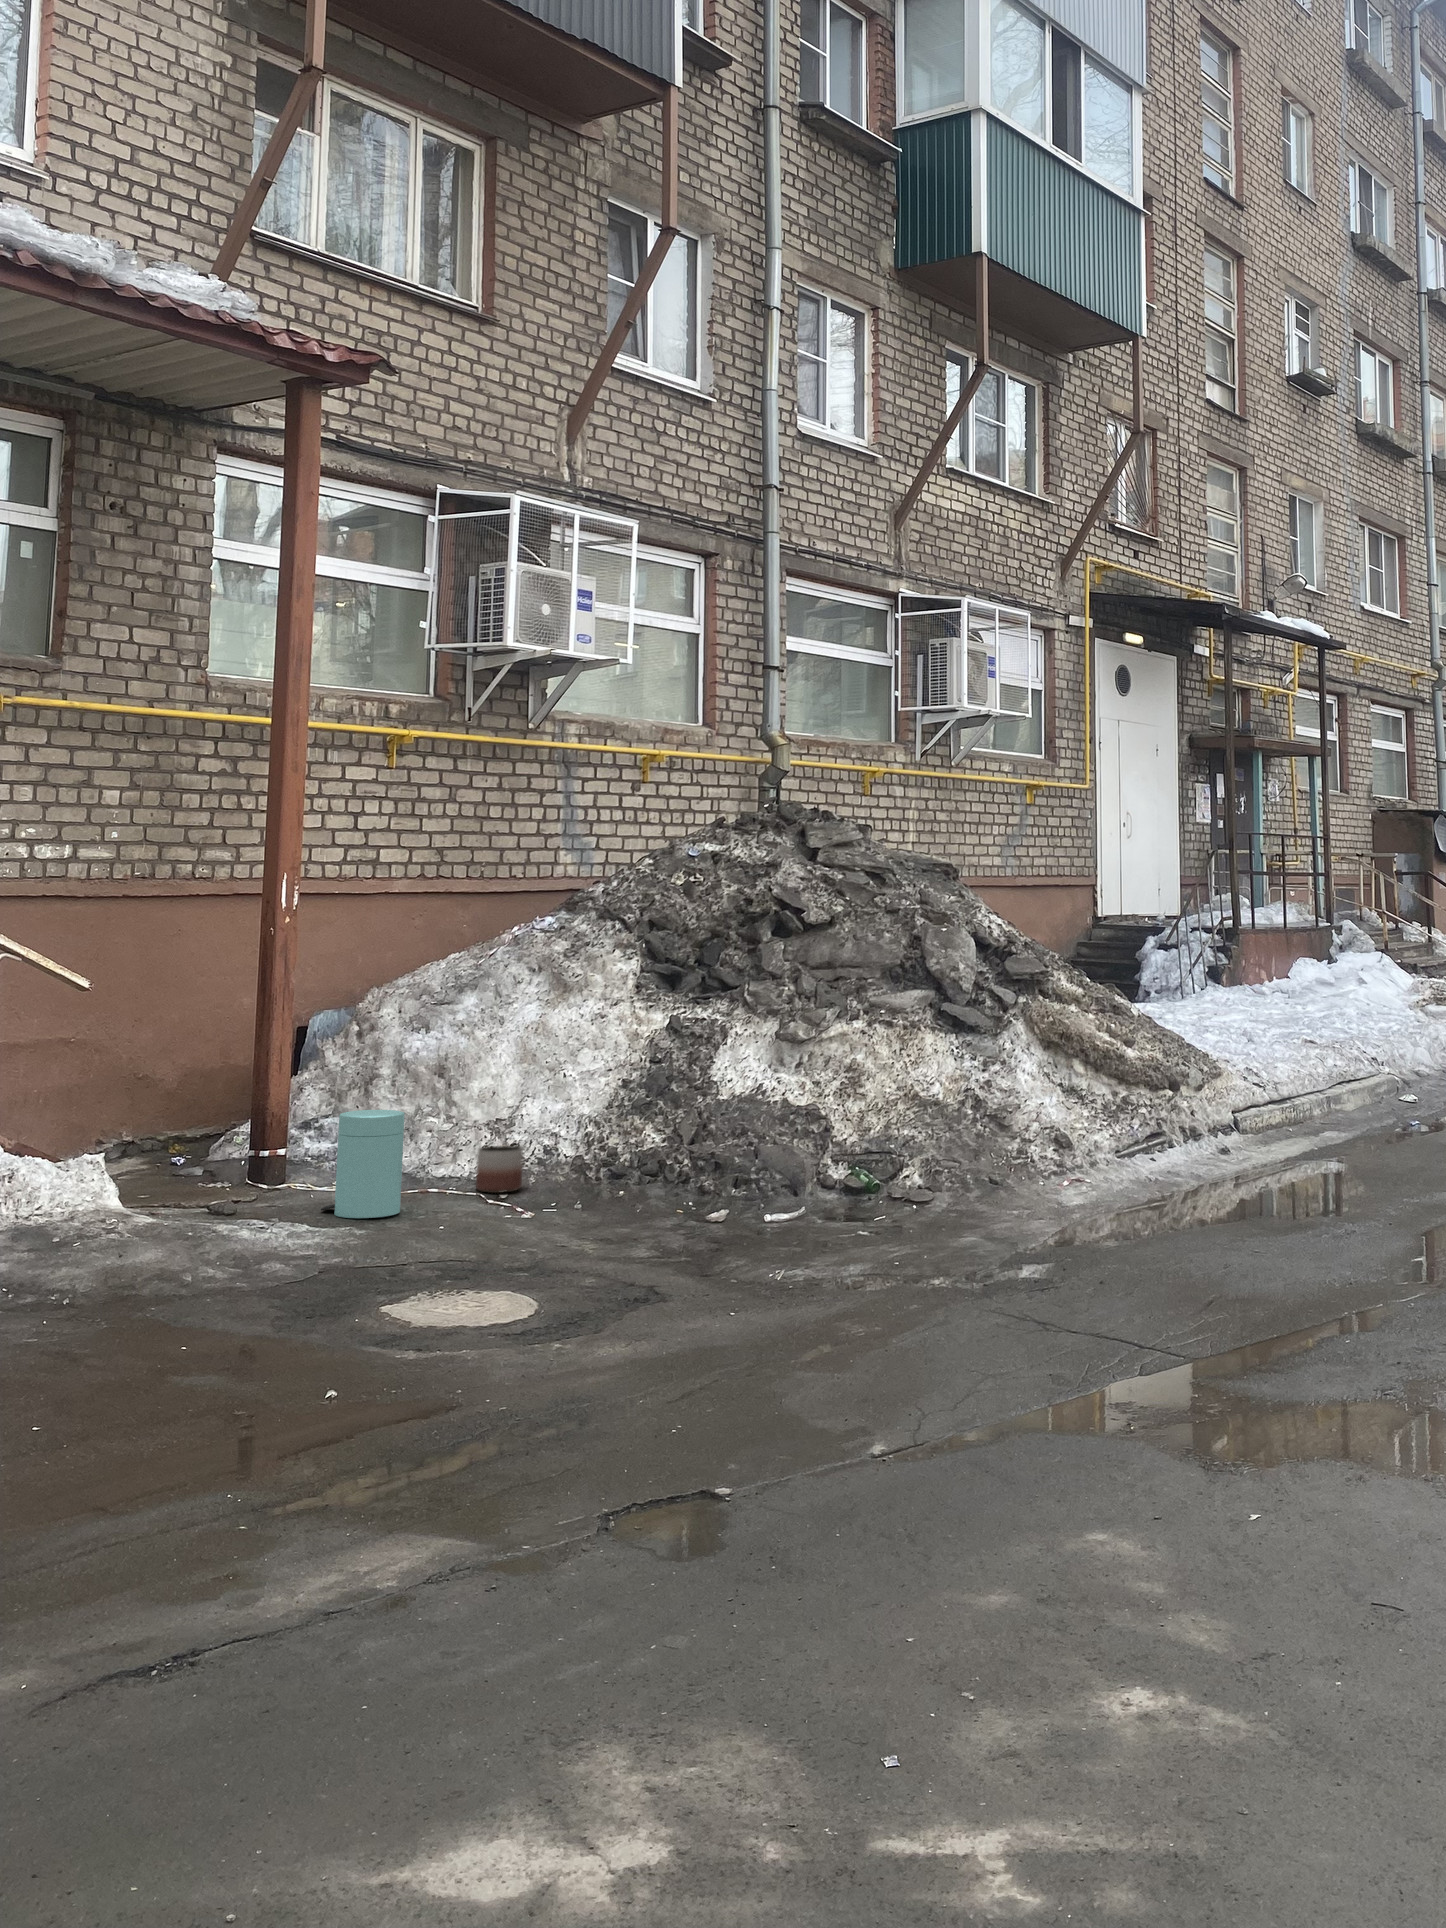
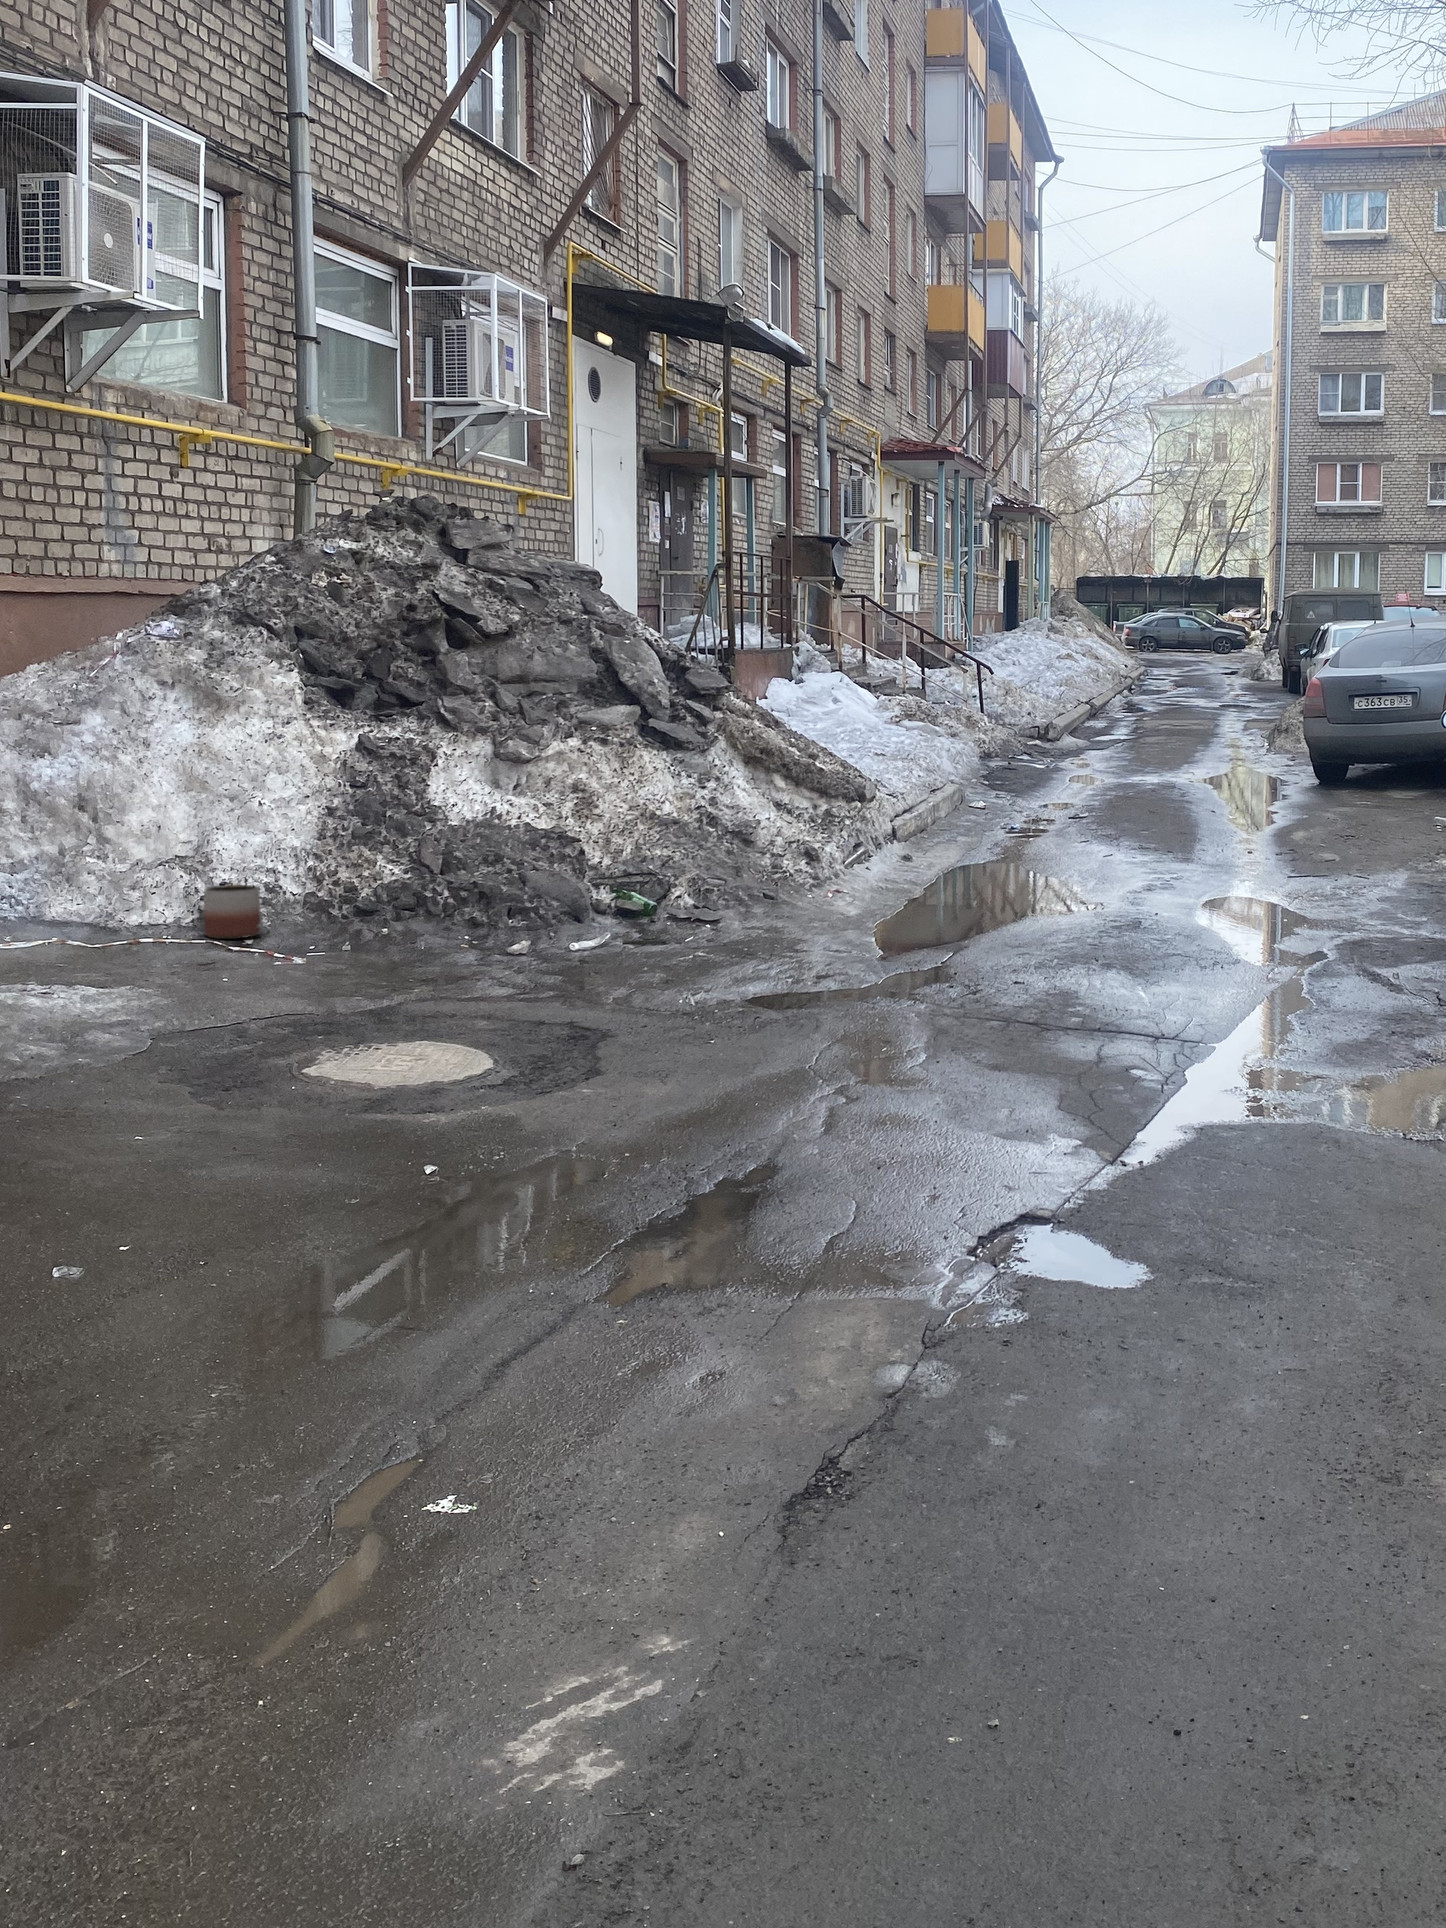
trash can: present [321,1110,405,1218] -> none [65,845,166,974]

